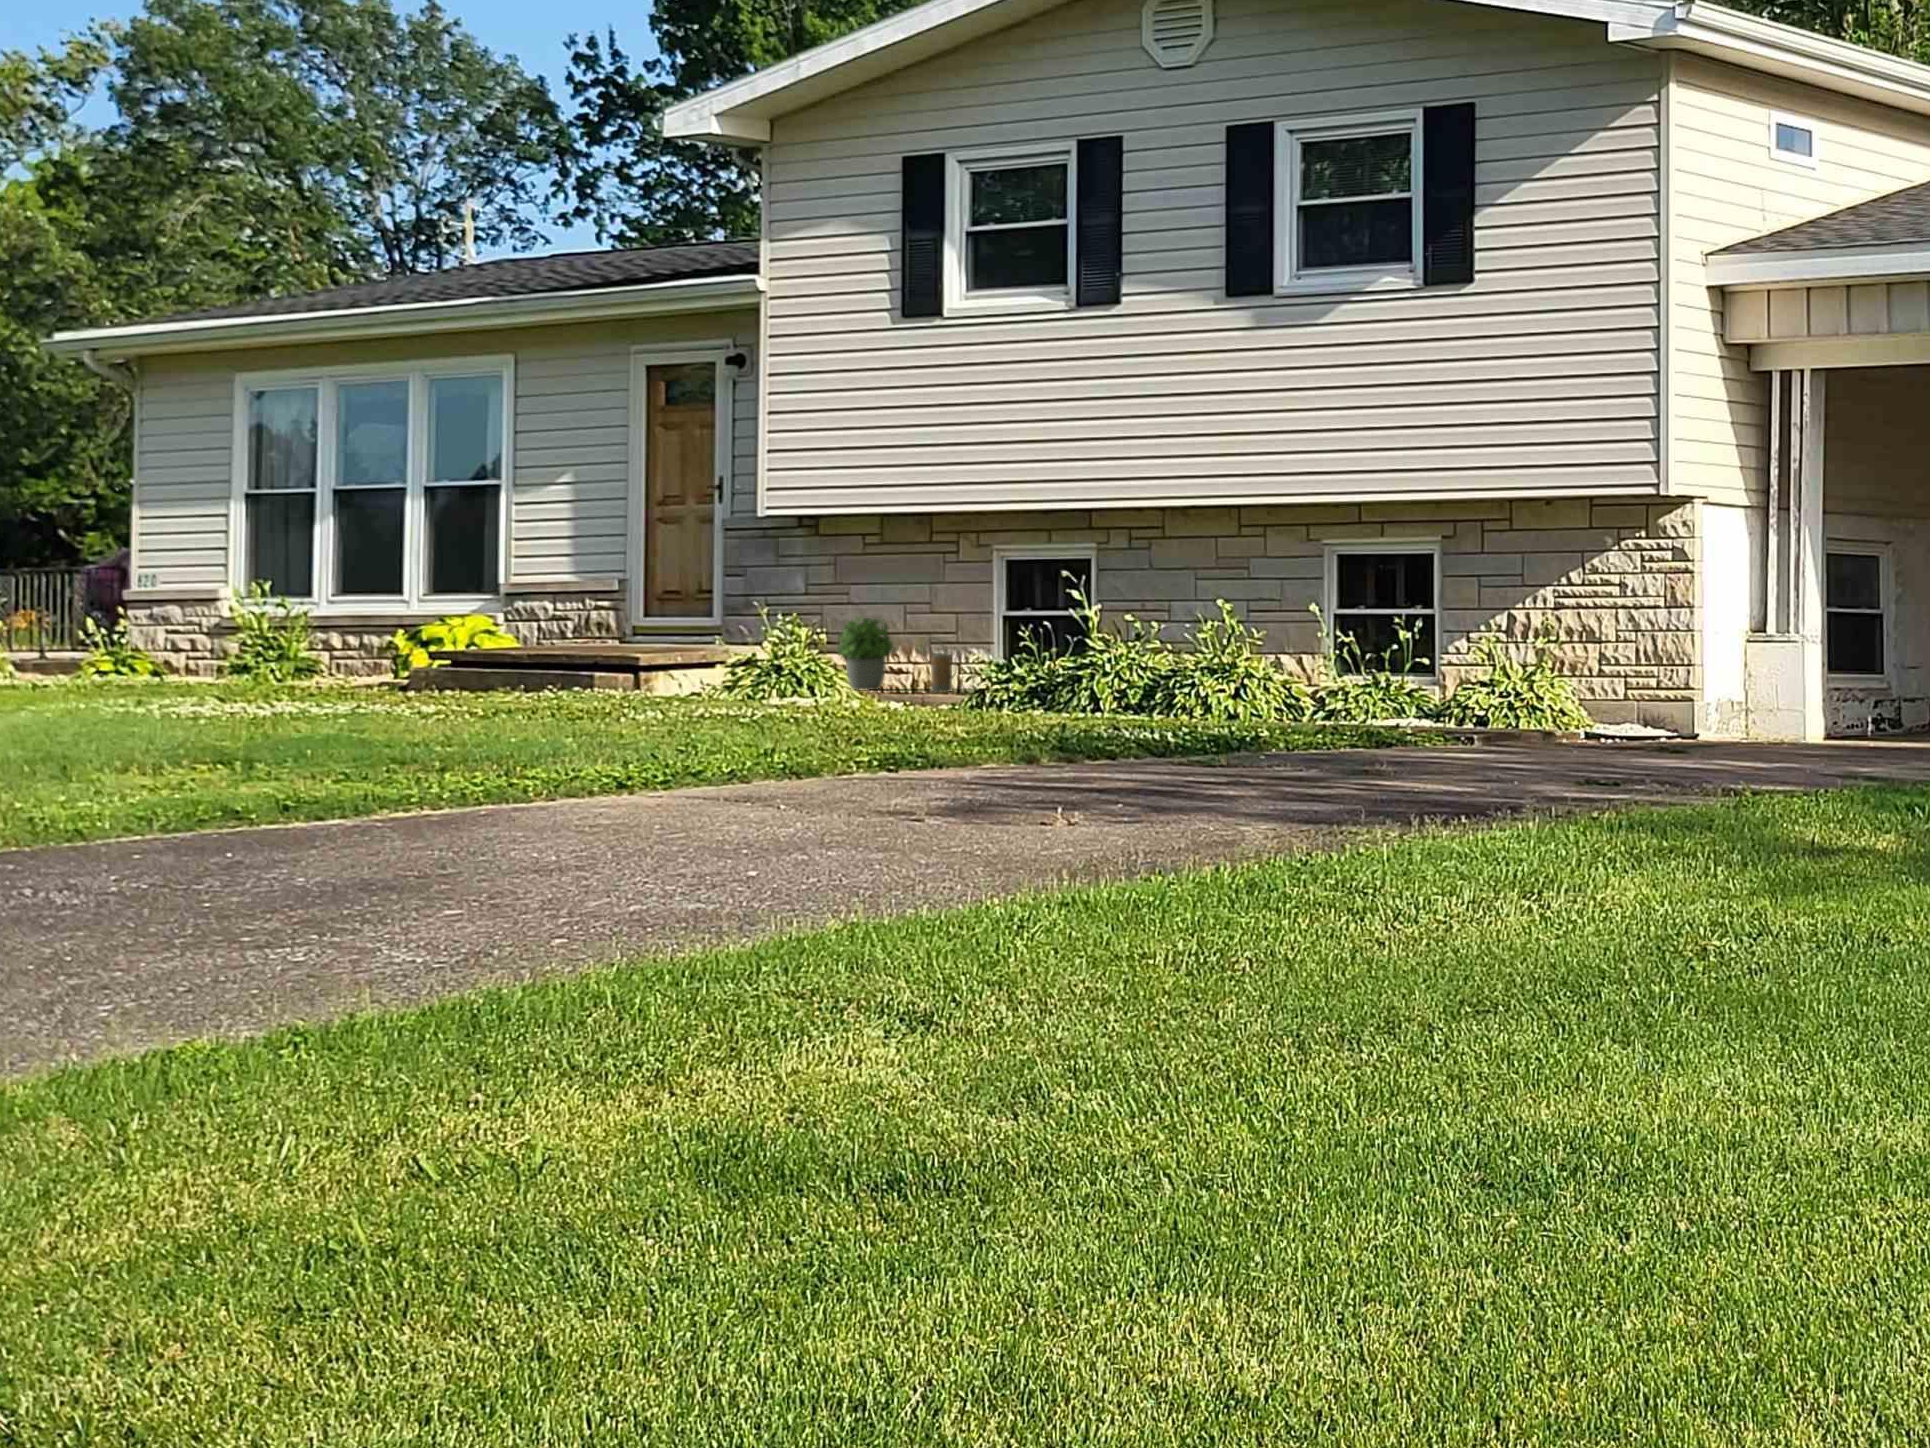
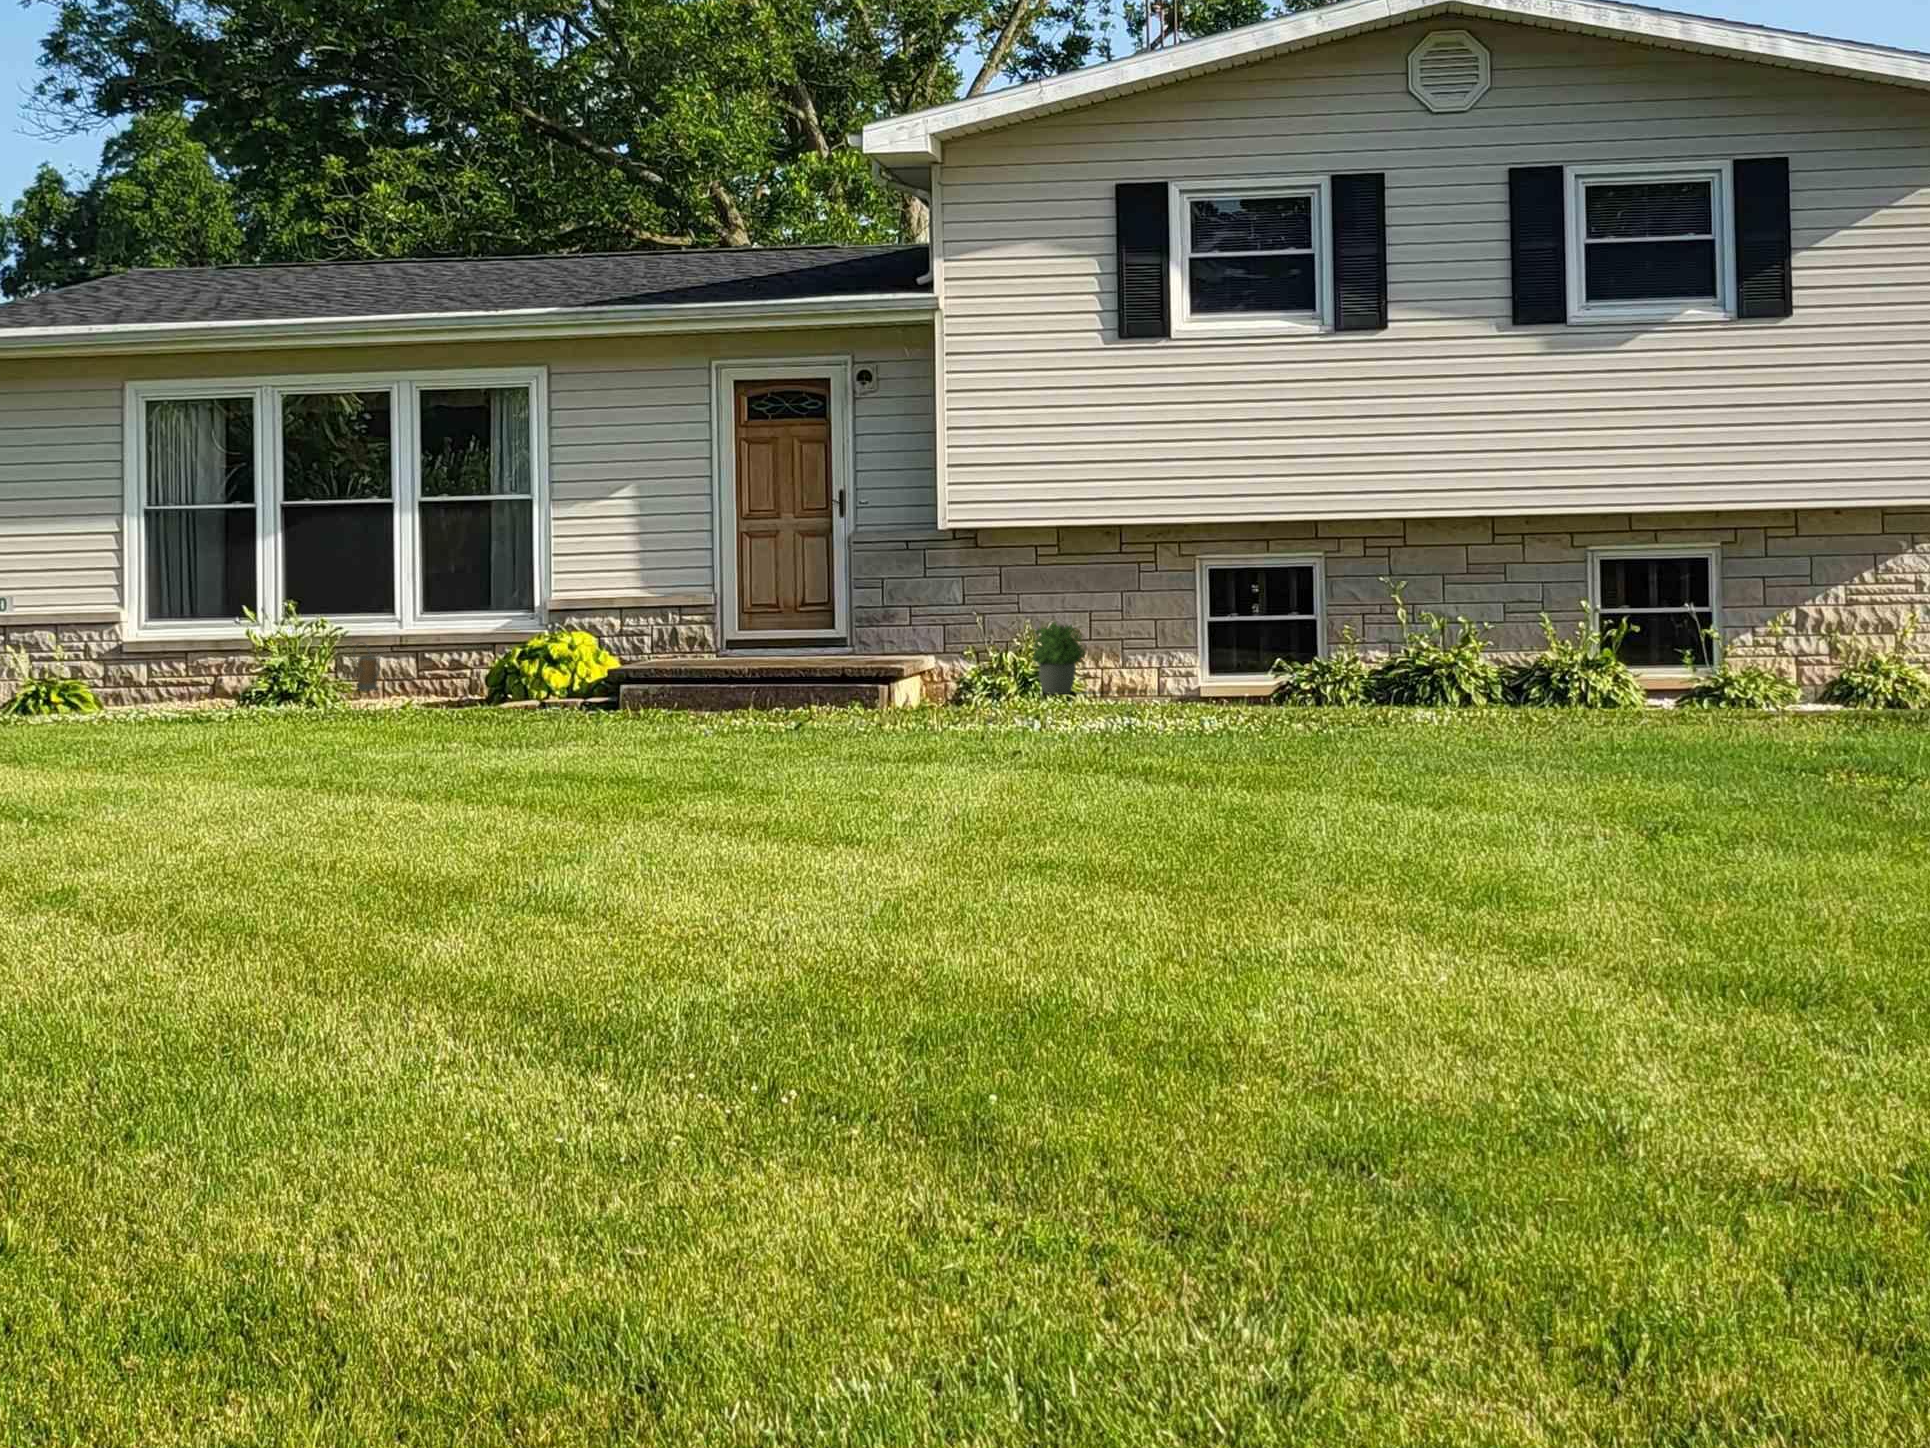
watering can: present [924,637,957,693] -> present [353,642,382,691]

